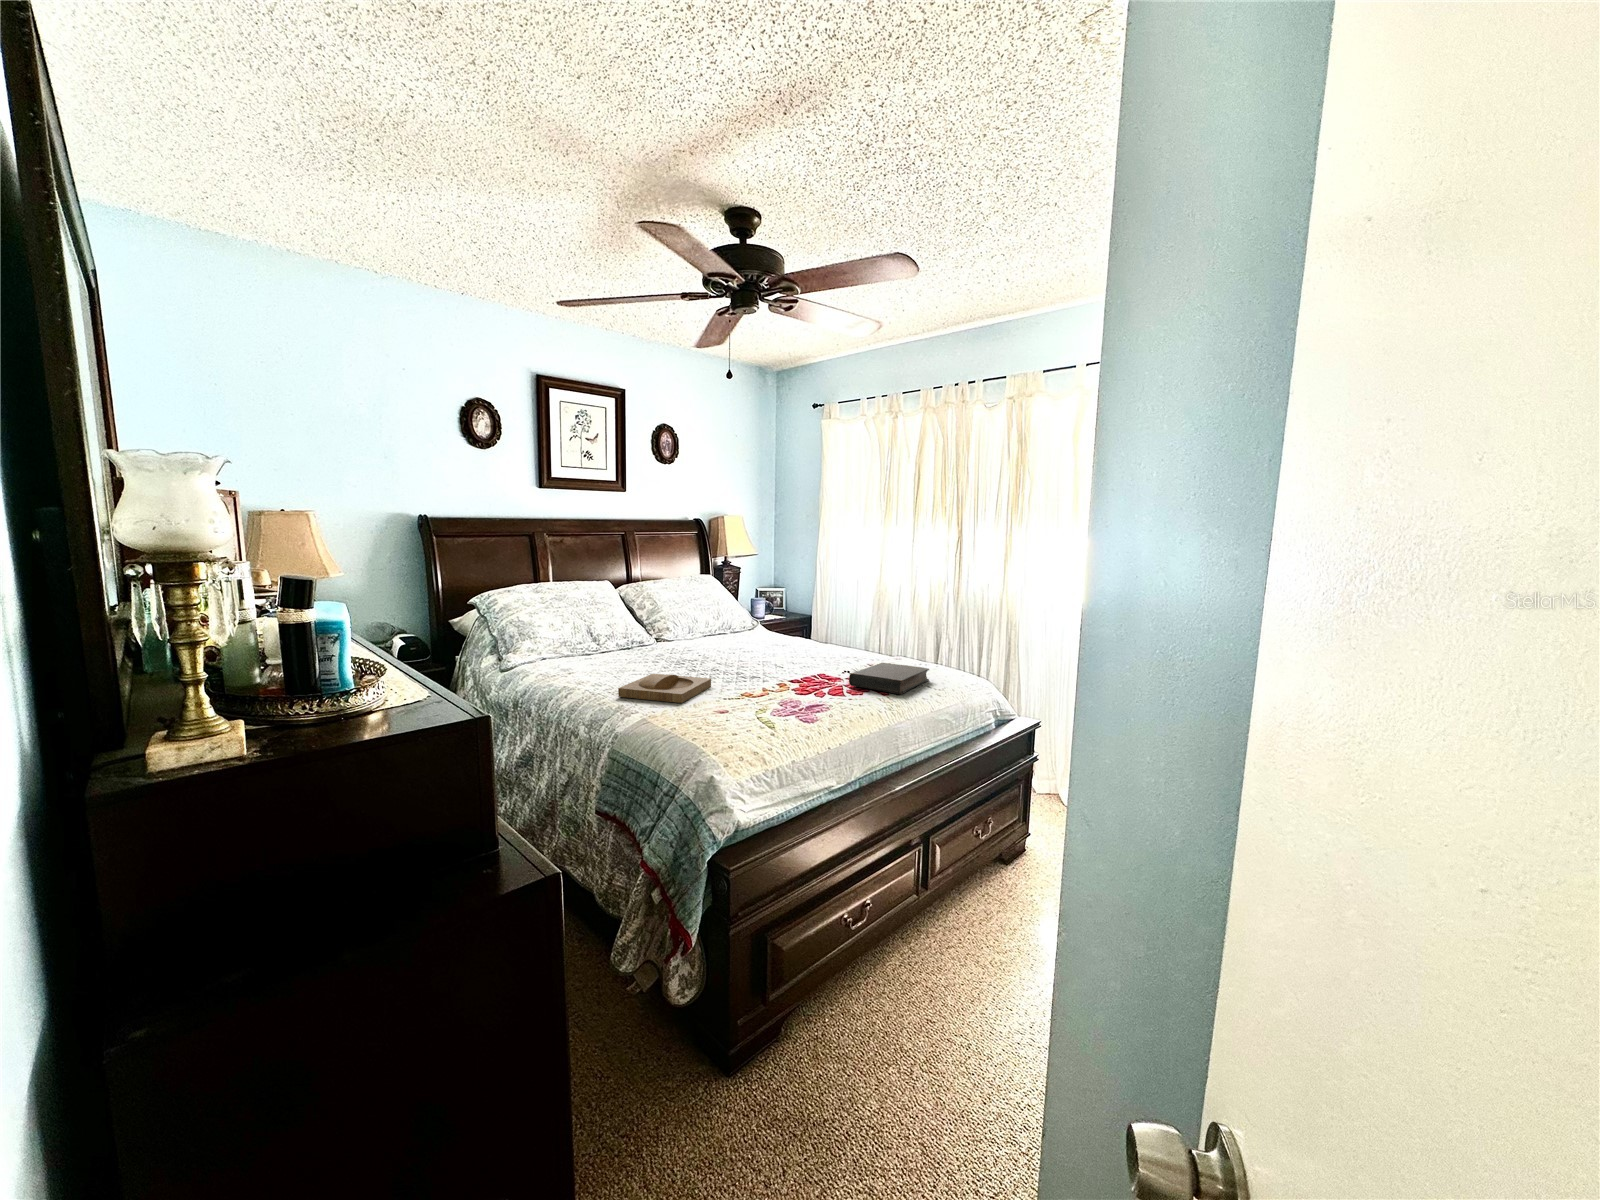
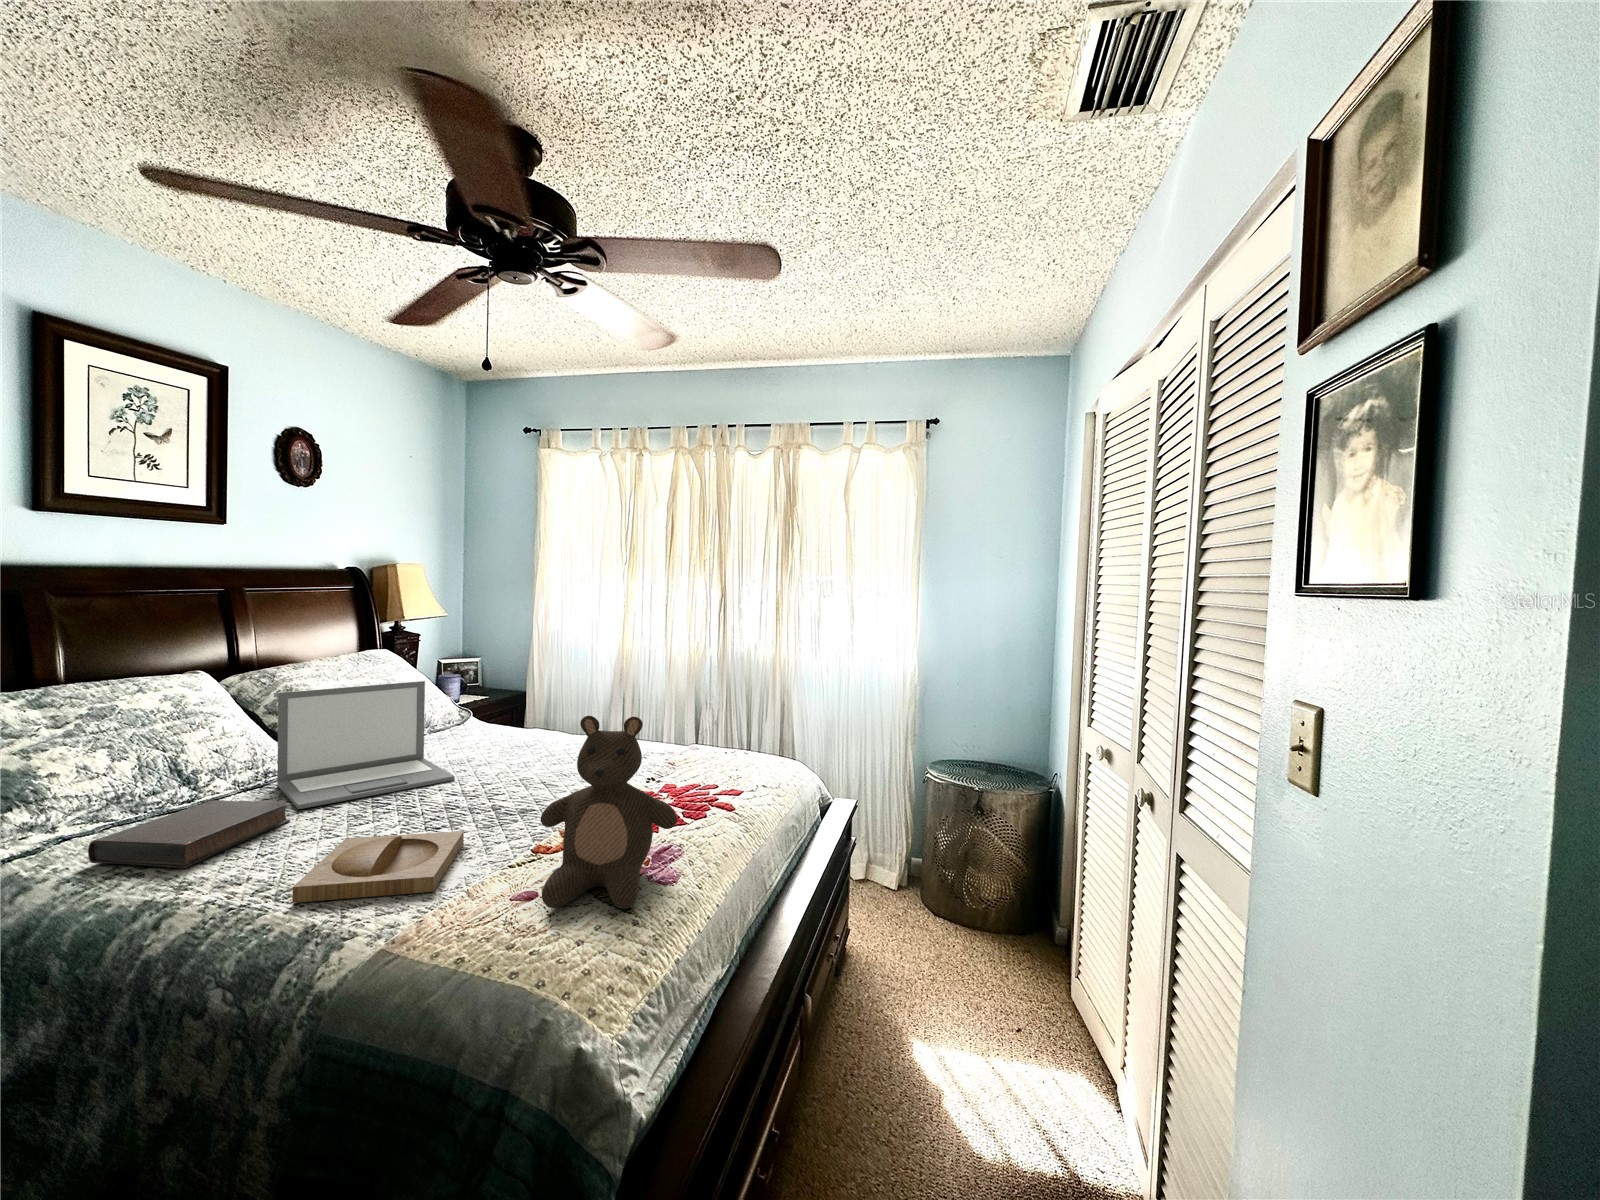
laptop: none [638,593,728,661] -> present [277,681,455,809]
stuffed bear: none [727,606,817,725] -> present [541,716,677,909]
book: present [849,663,929,694] -> present [88,800,290,868]

